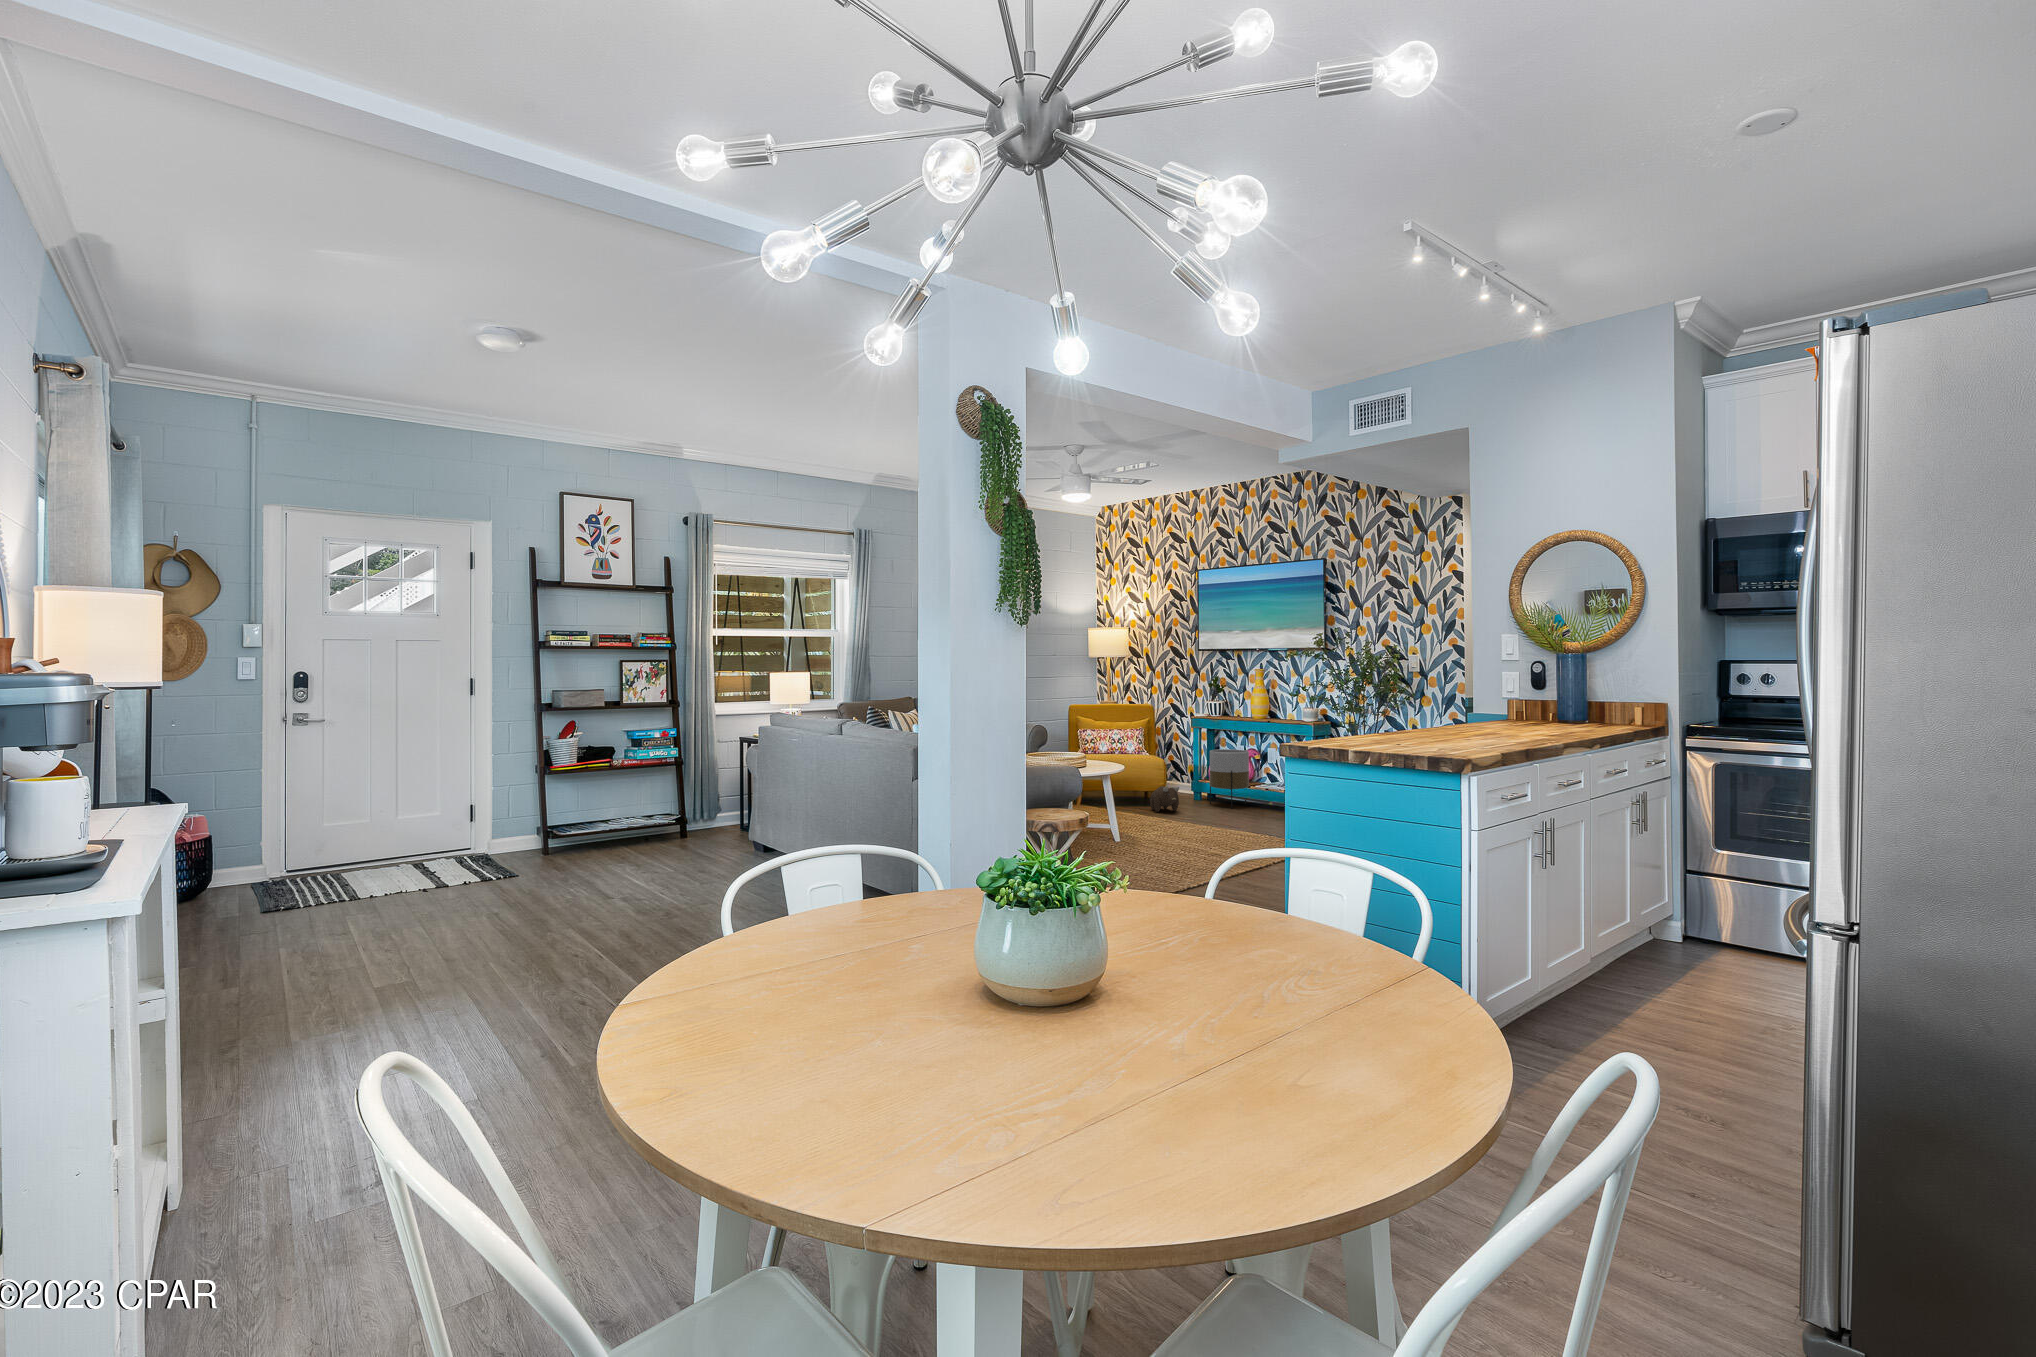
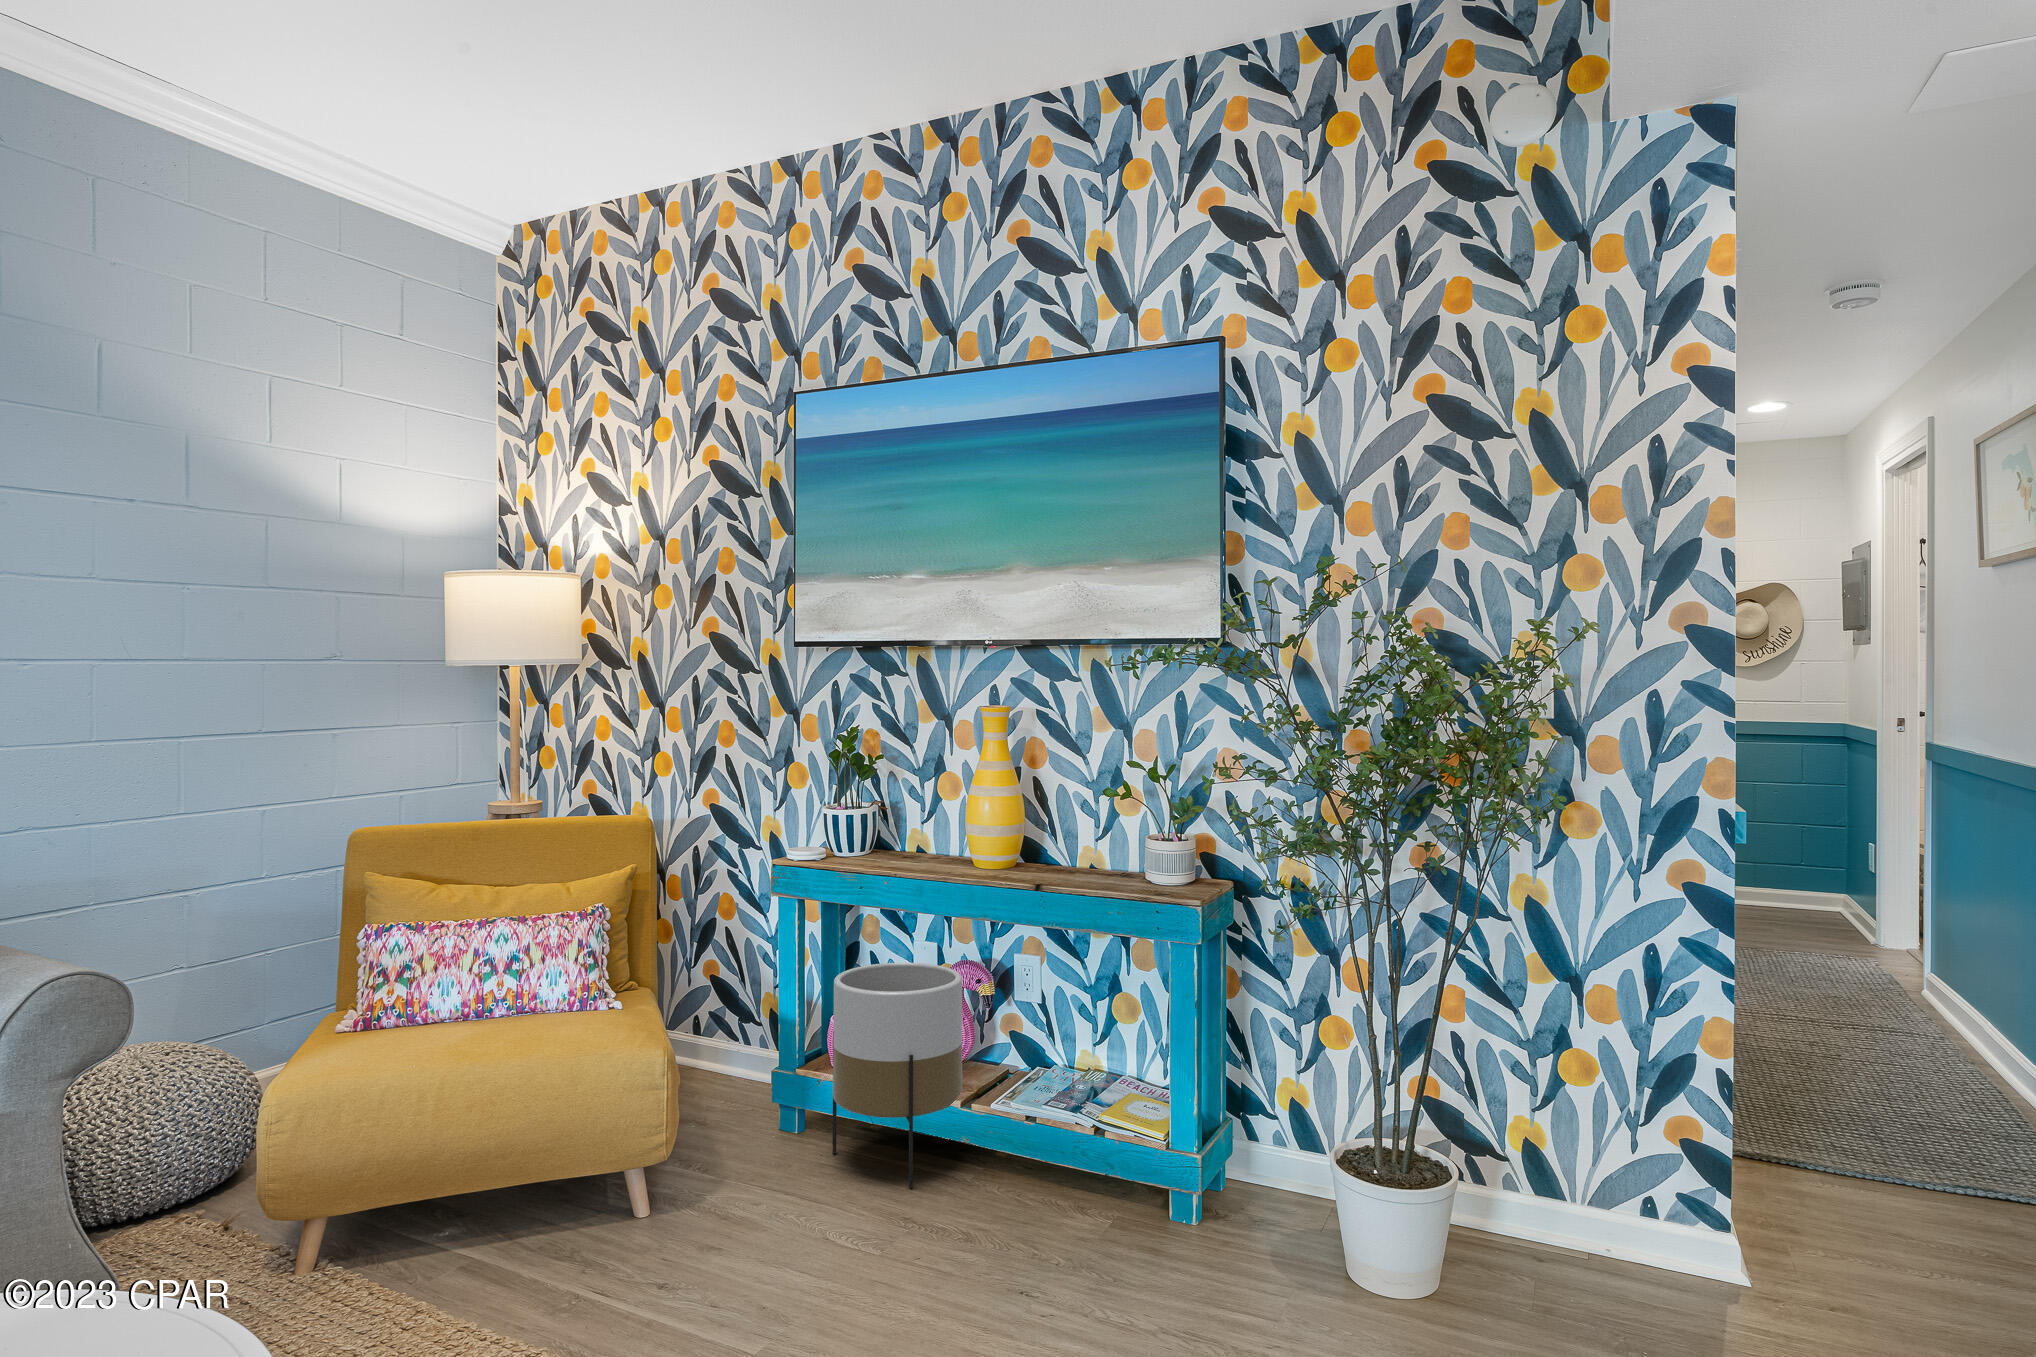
plush toy: present [1150,786,1179,812] -> none [613,1148,724,1263]

